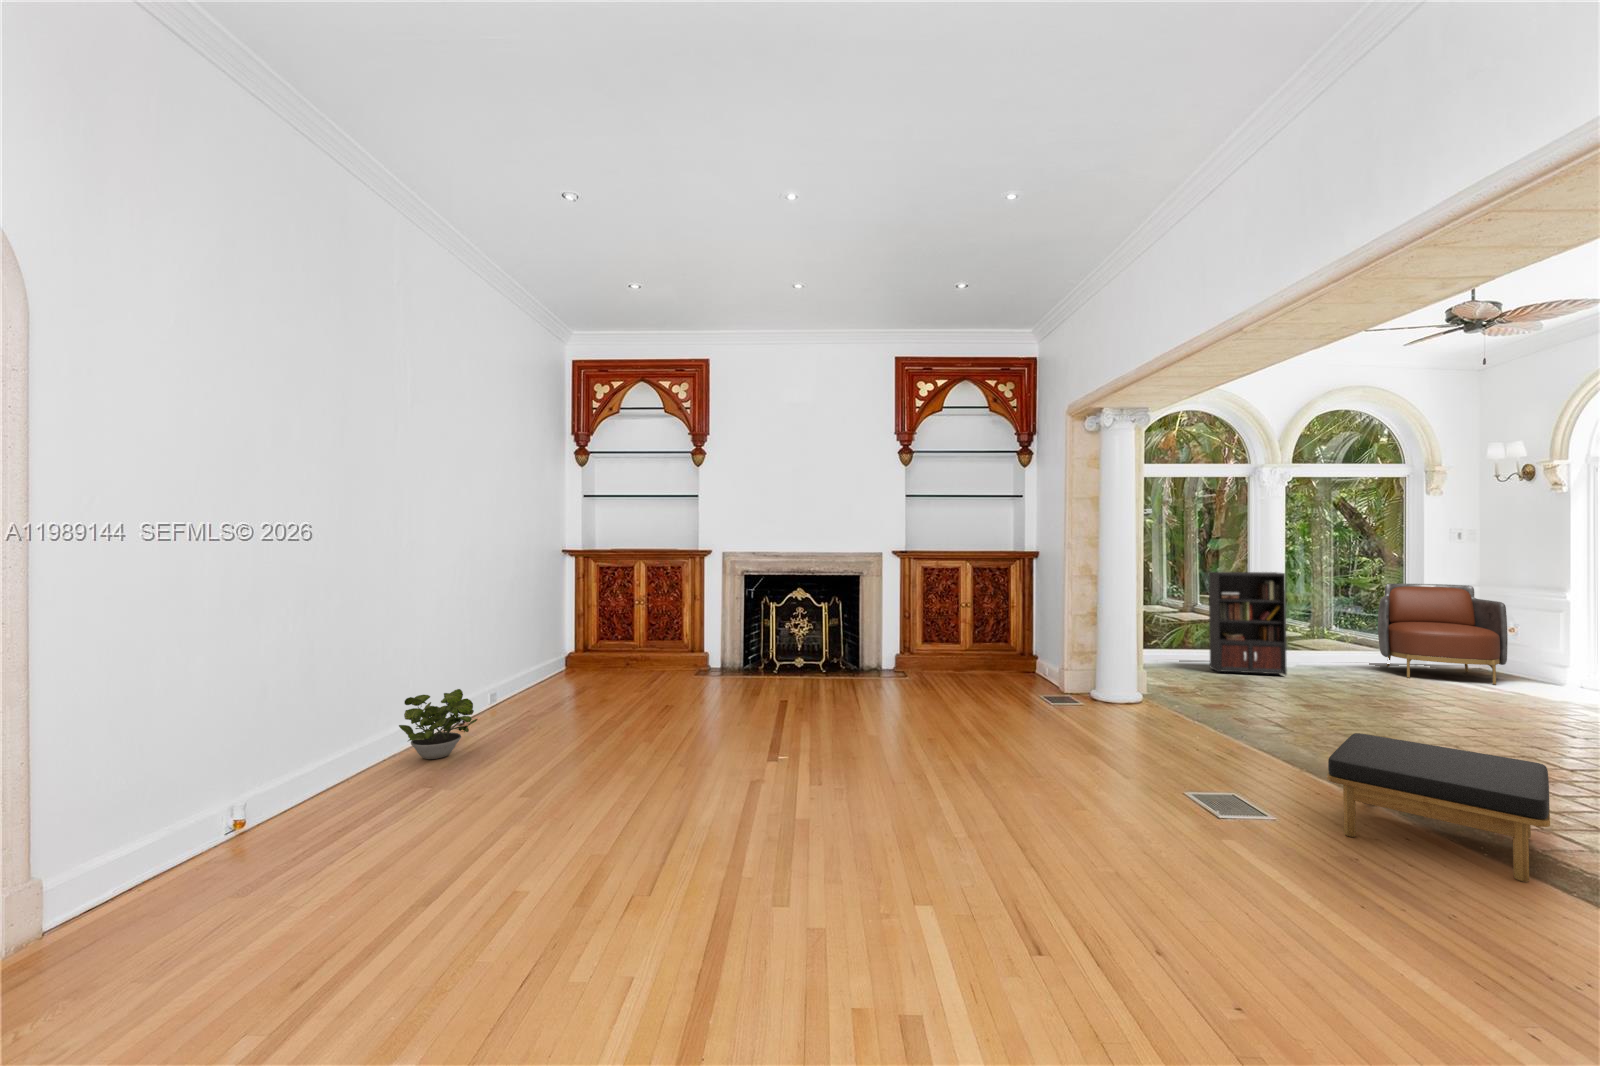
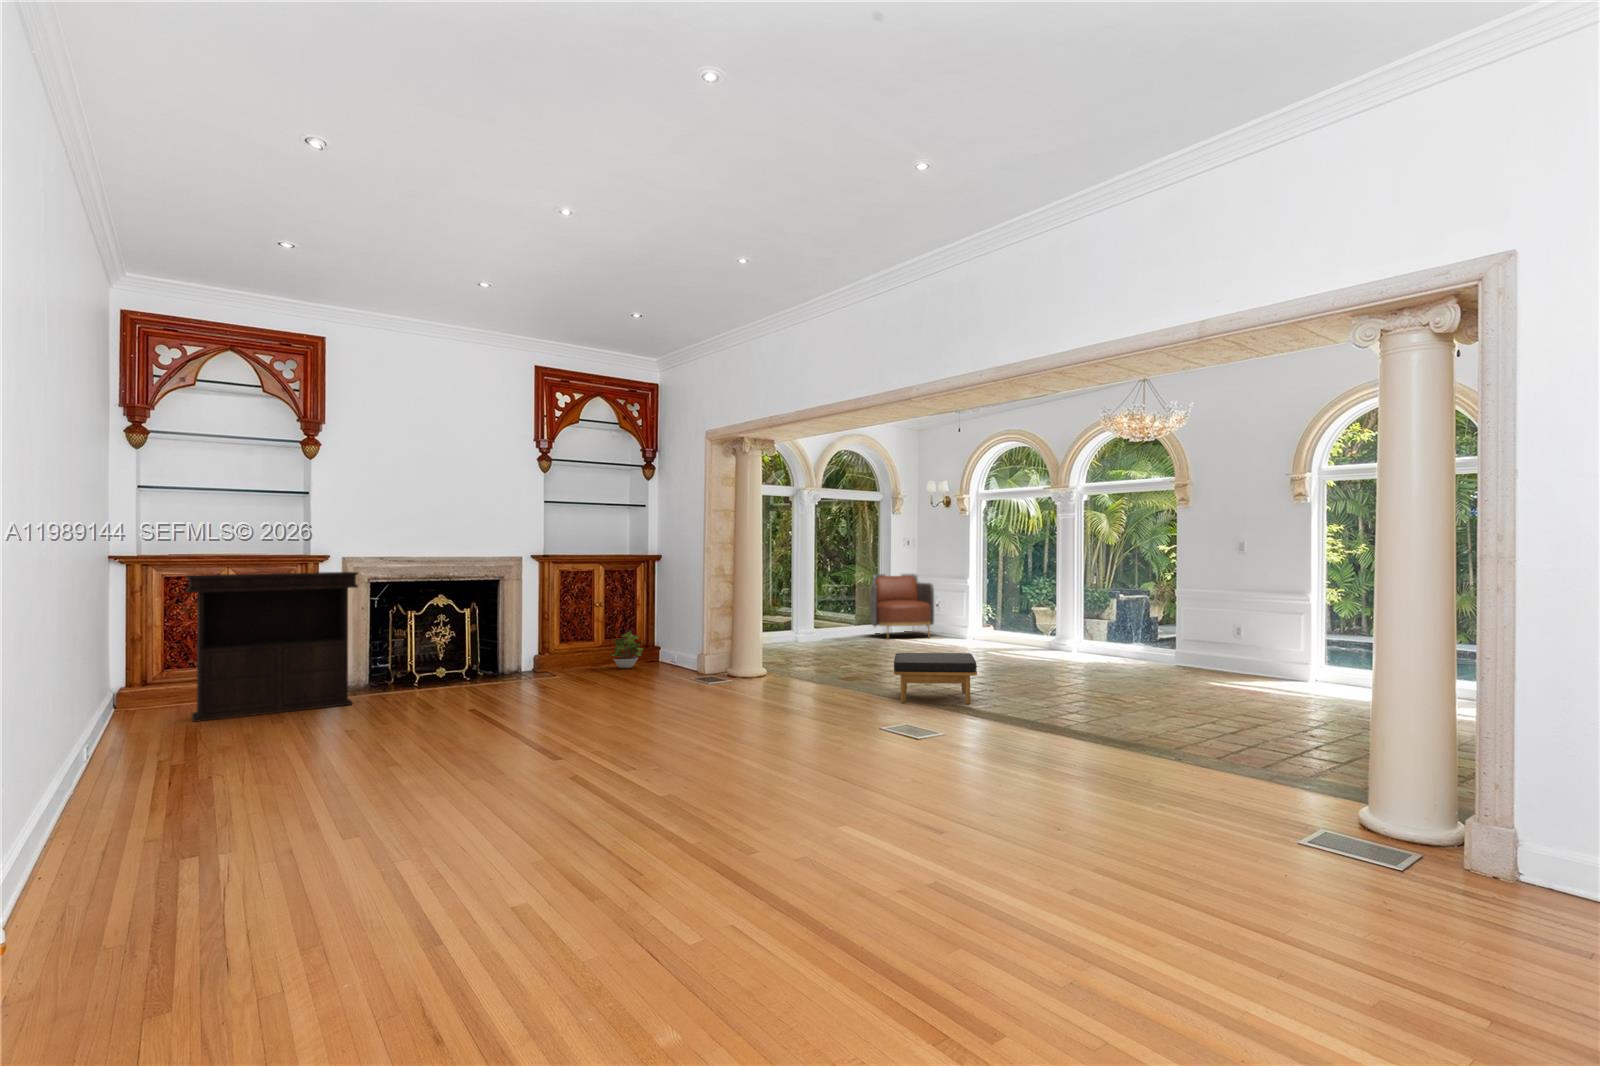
console table: none [580,565,710,686] -> present [186,572,358,722]
bookcase: present [1209,572,1287,675] -> none [774,568,824,647]
potted plant: present [399,689,478,759] -> present [611,631,644,668]

